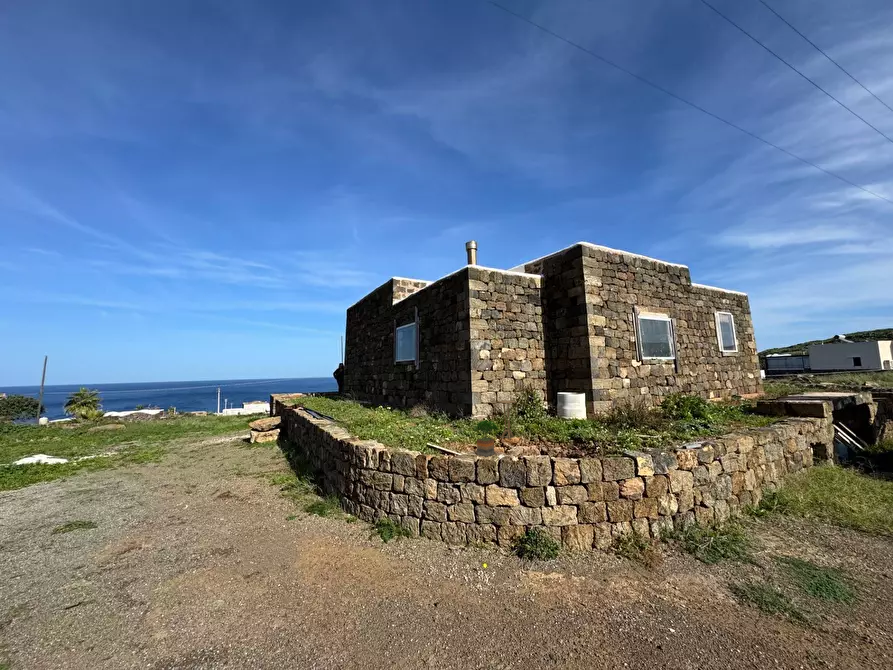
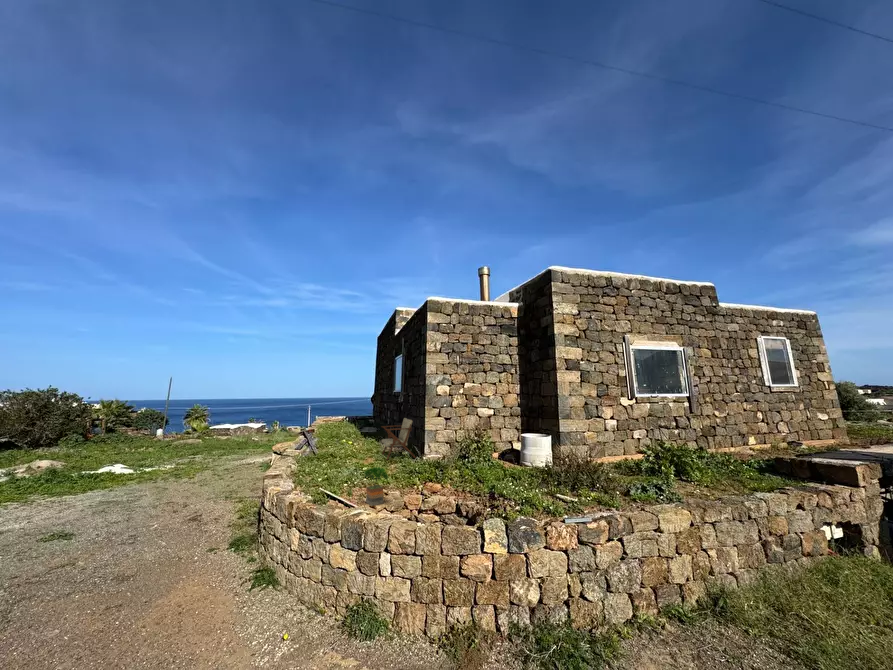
lounge chair: none [419,382,459,421] -> present [381,418,416,460]
side table: present [497,400,516,439] -> none [417,444,437,487]

